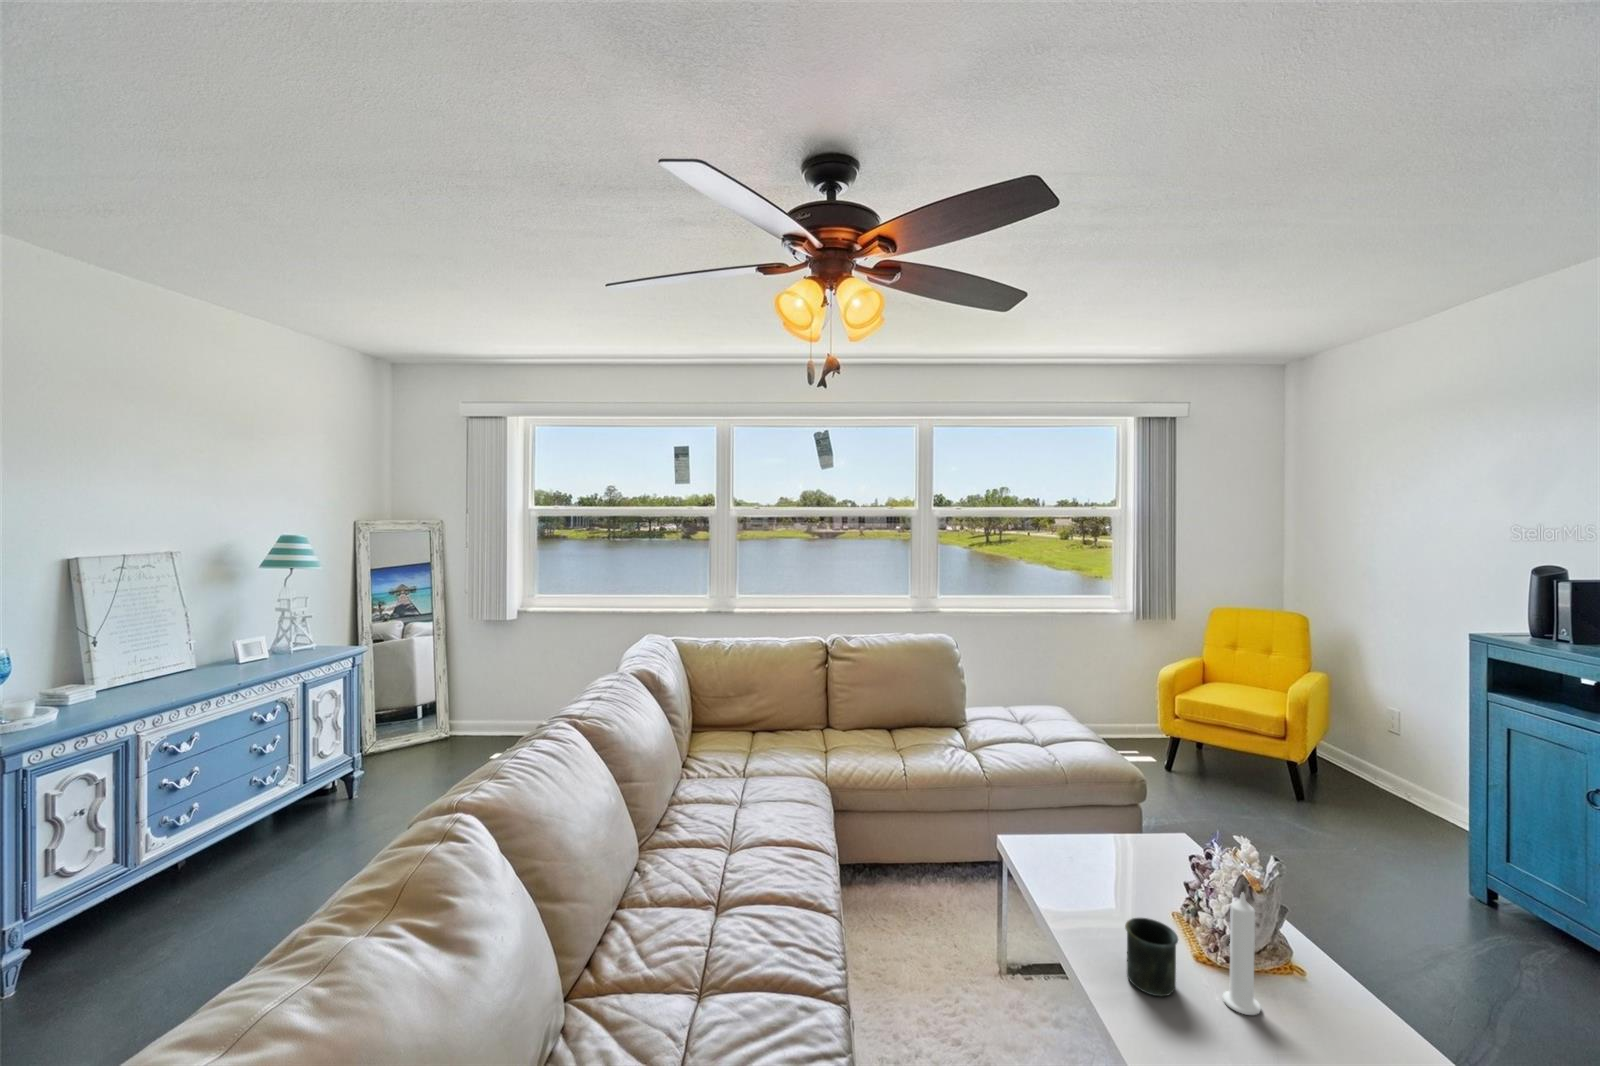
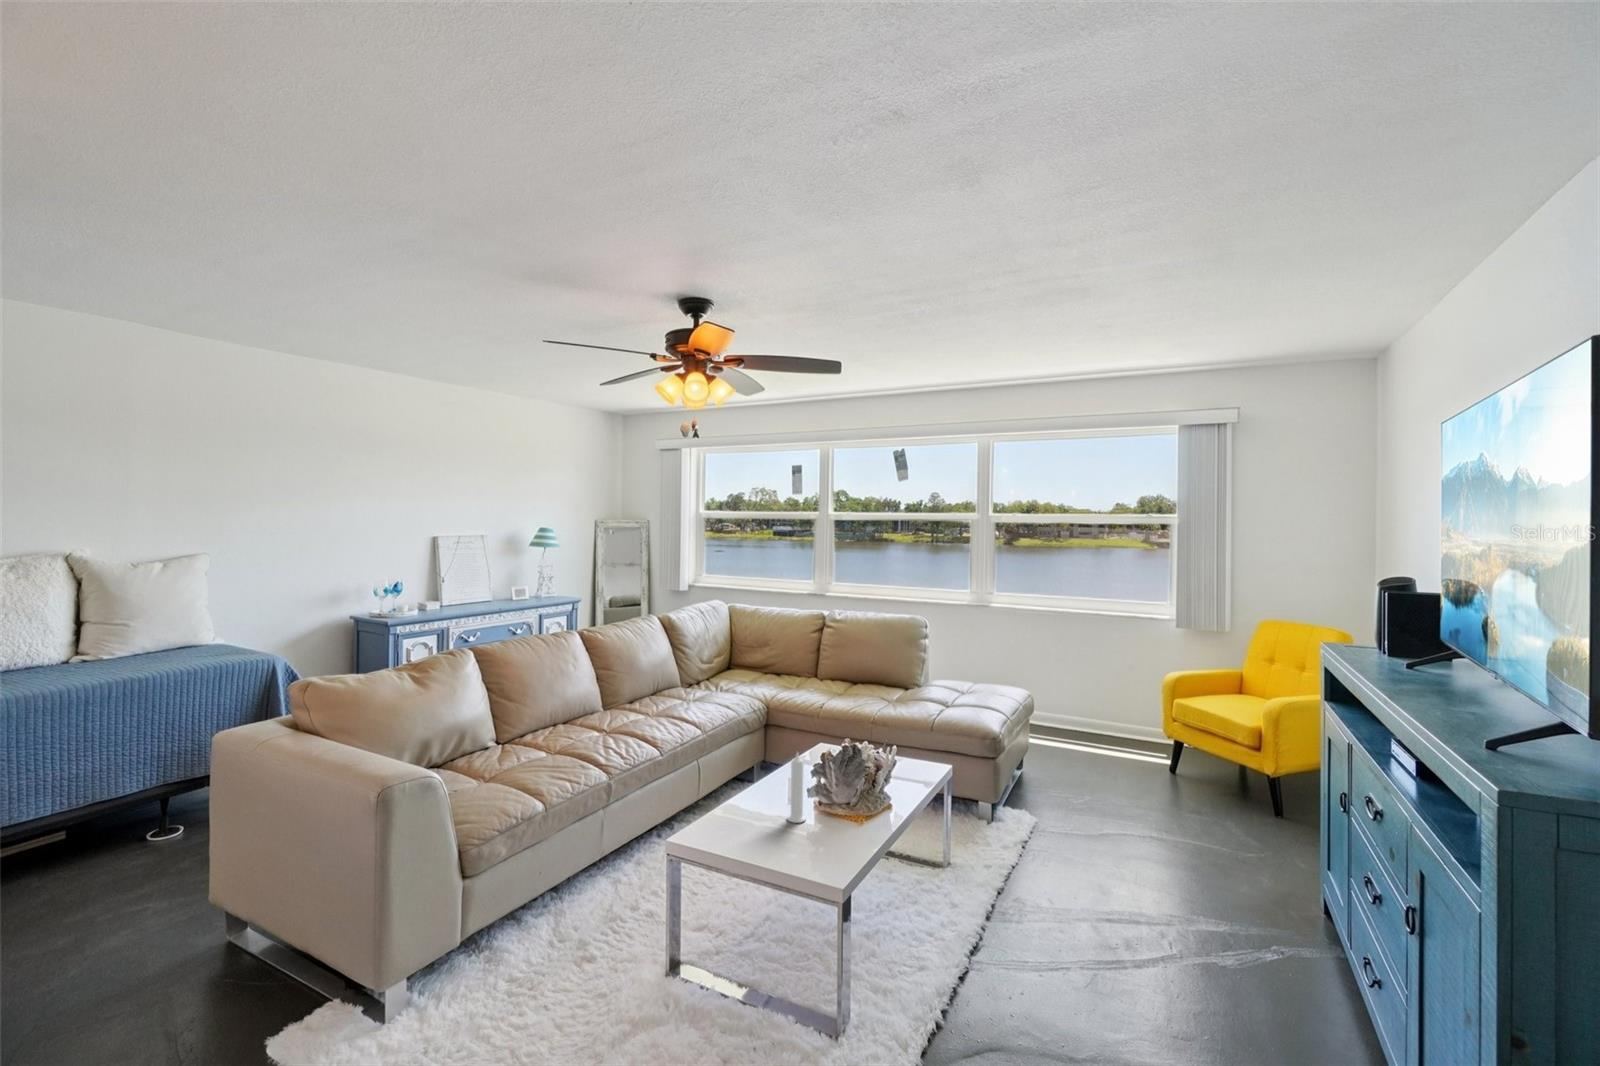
mug: present [1125,918,1178,996] -> none [753,767,782,807]

